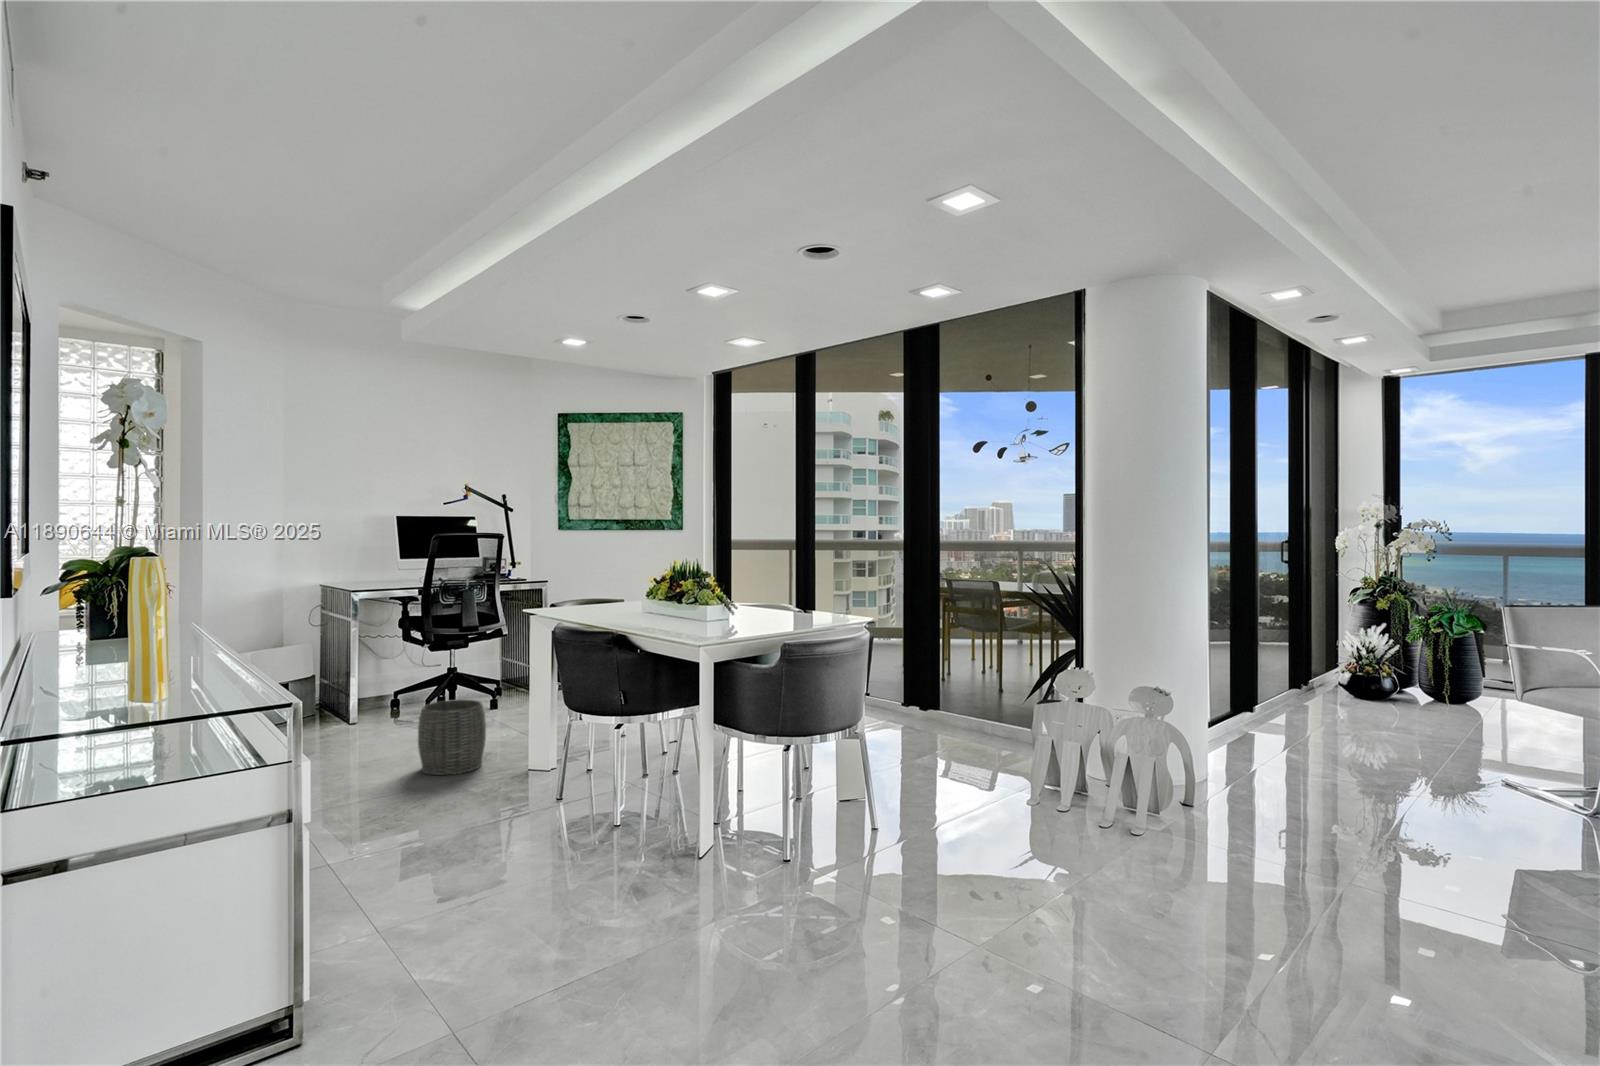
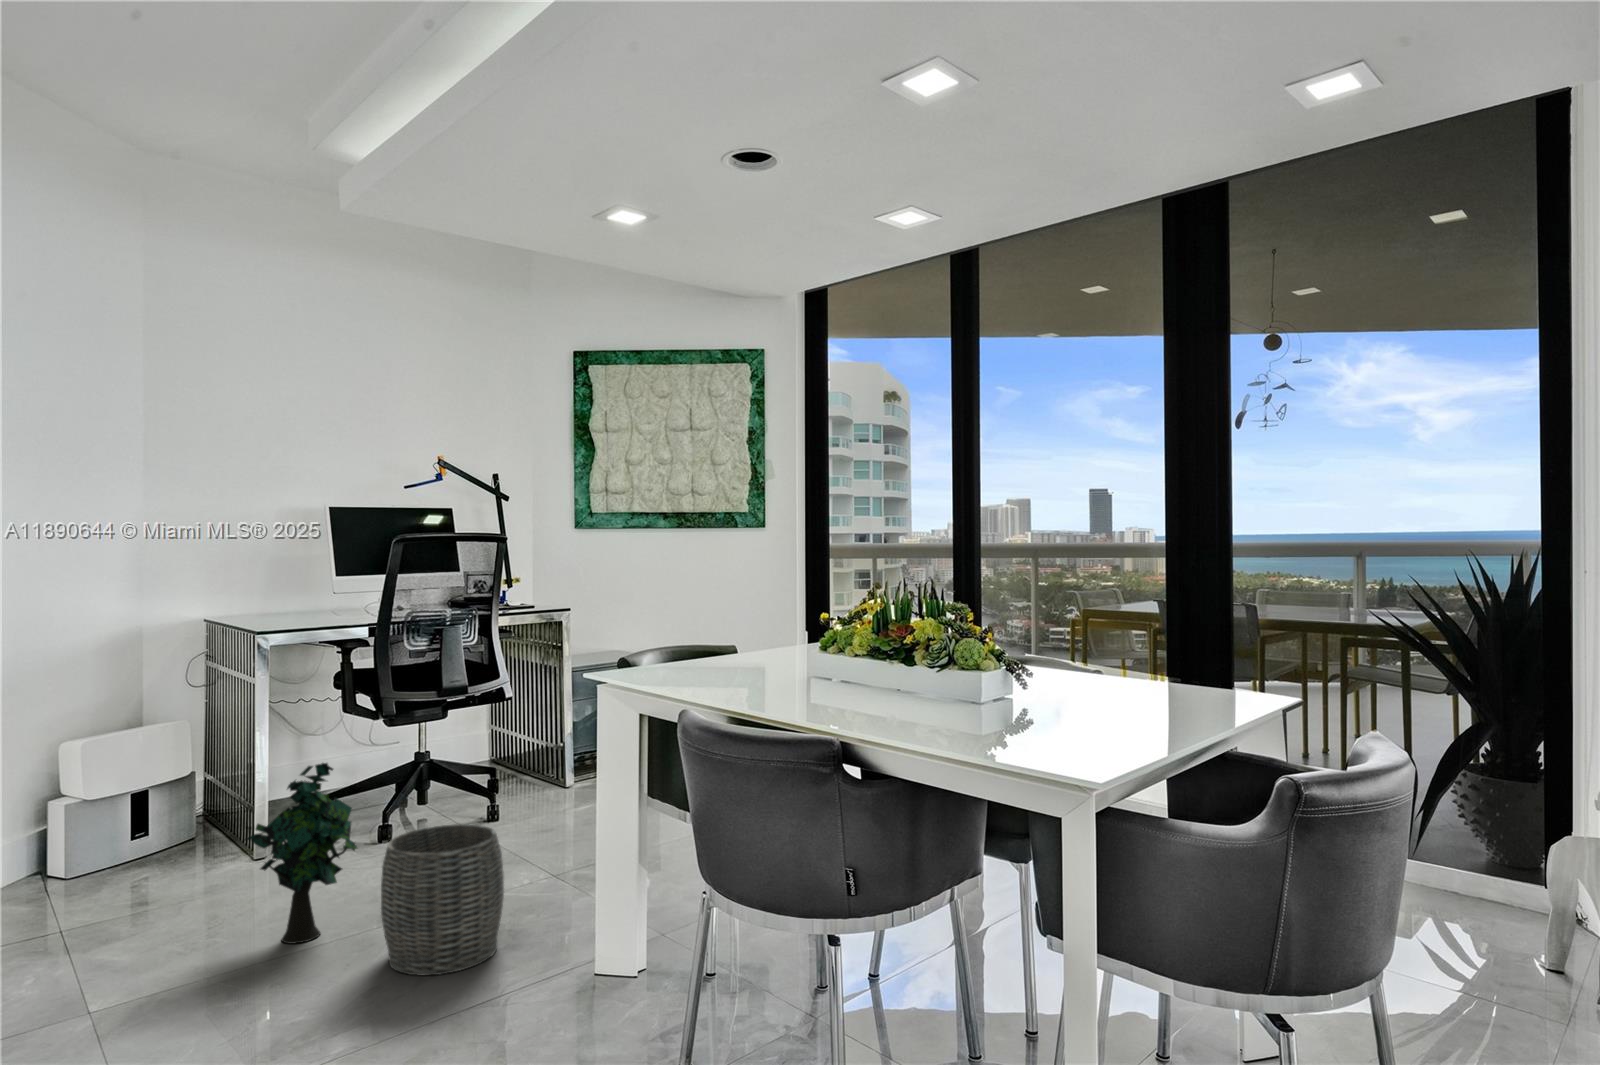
decorative plant: none [343,665,407,762] -> present [244,763,357,944]

